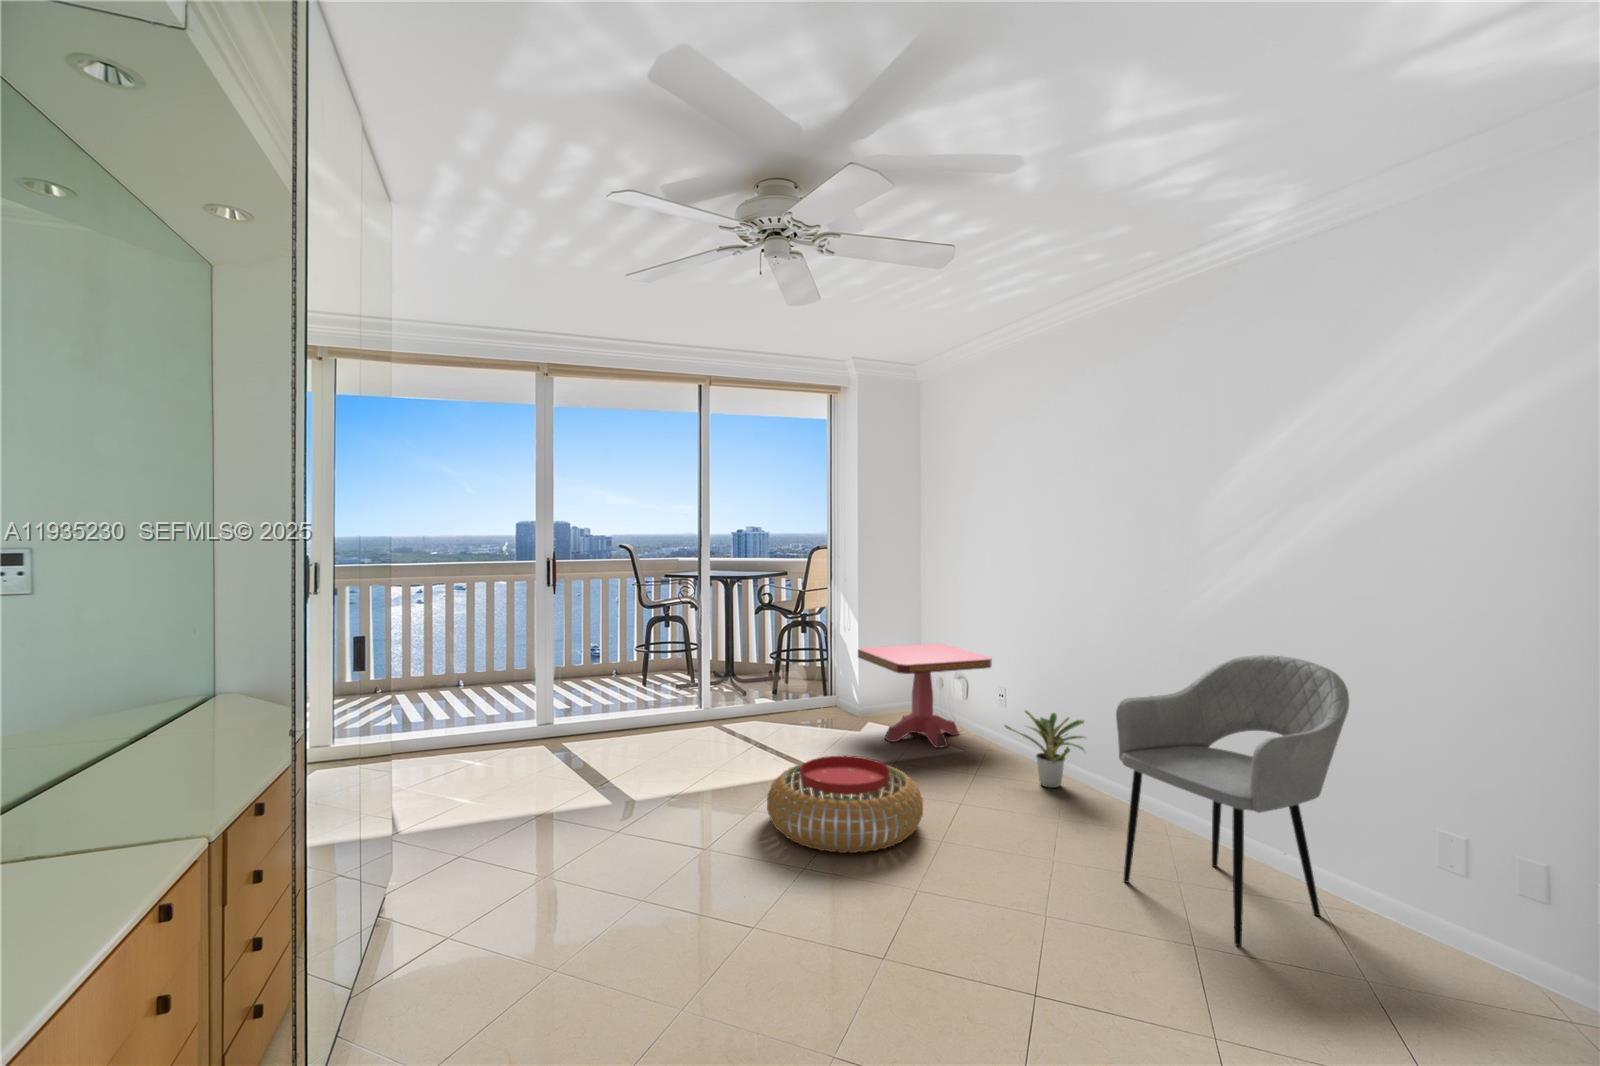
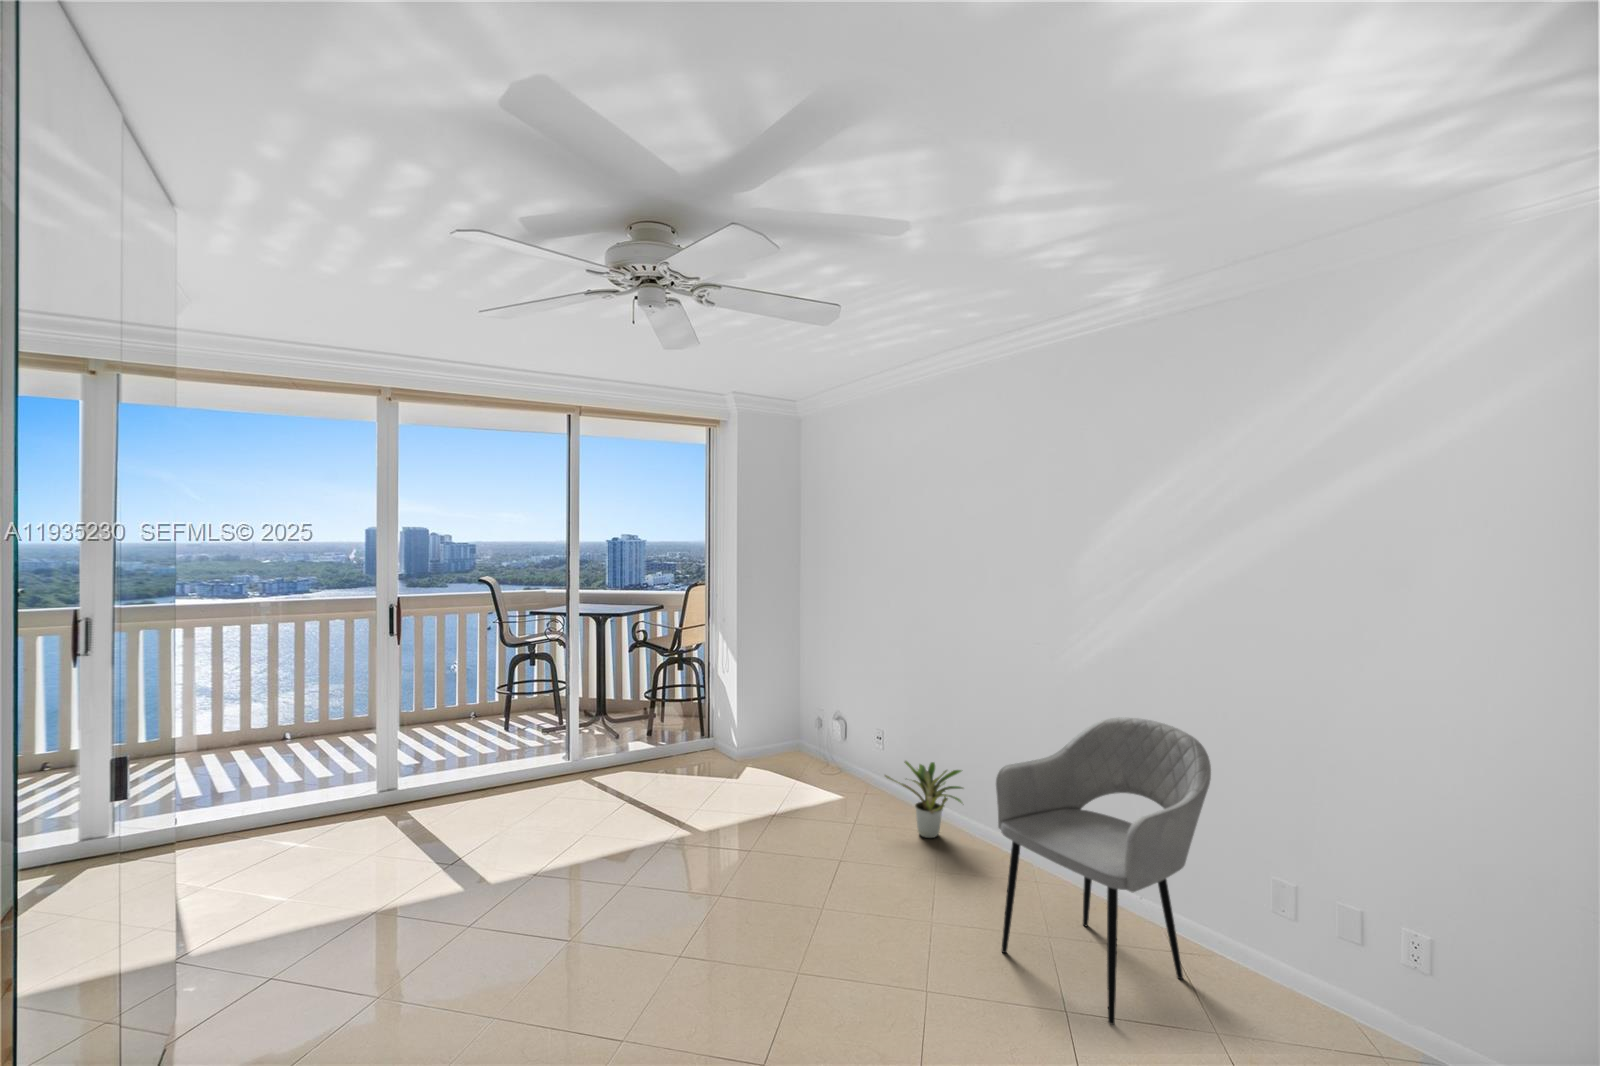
side table: present [858,644,992,748] -> none [737,682,872,794]
pouf: present [767,756,923,853] -> none [637,822,803,938]

